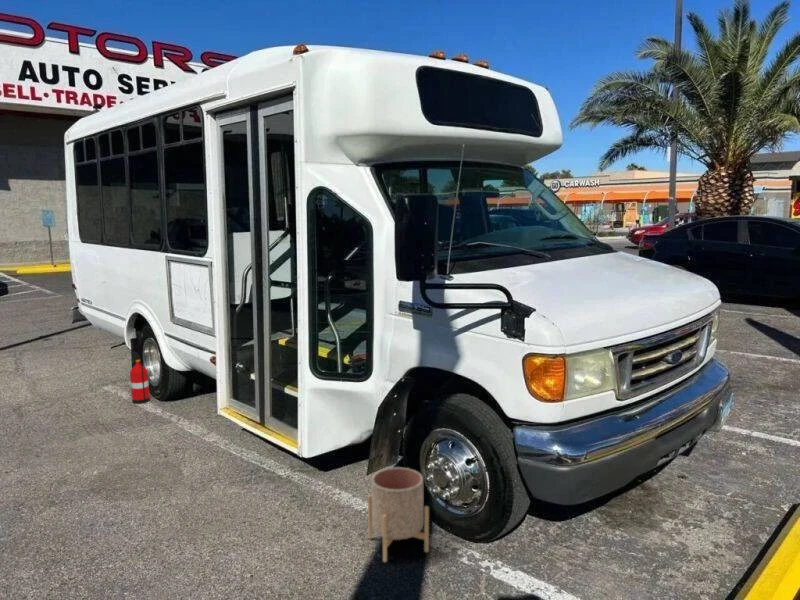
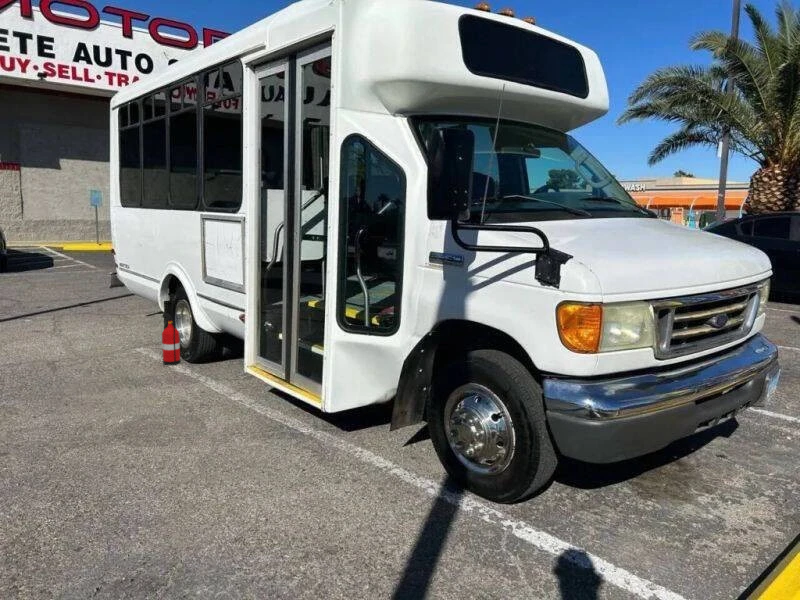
planter: present [368,467,429,562] -> none [389,423,451,516]

